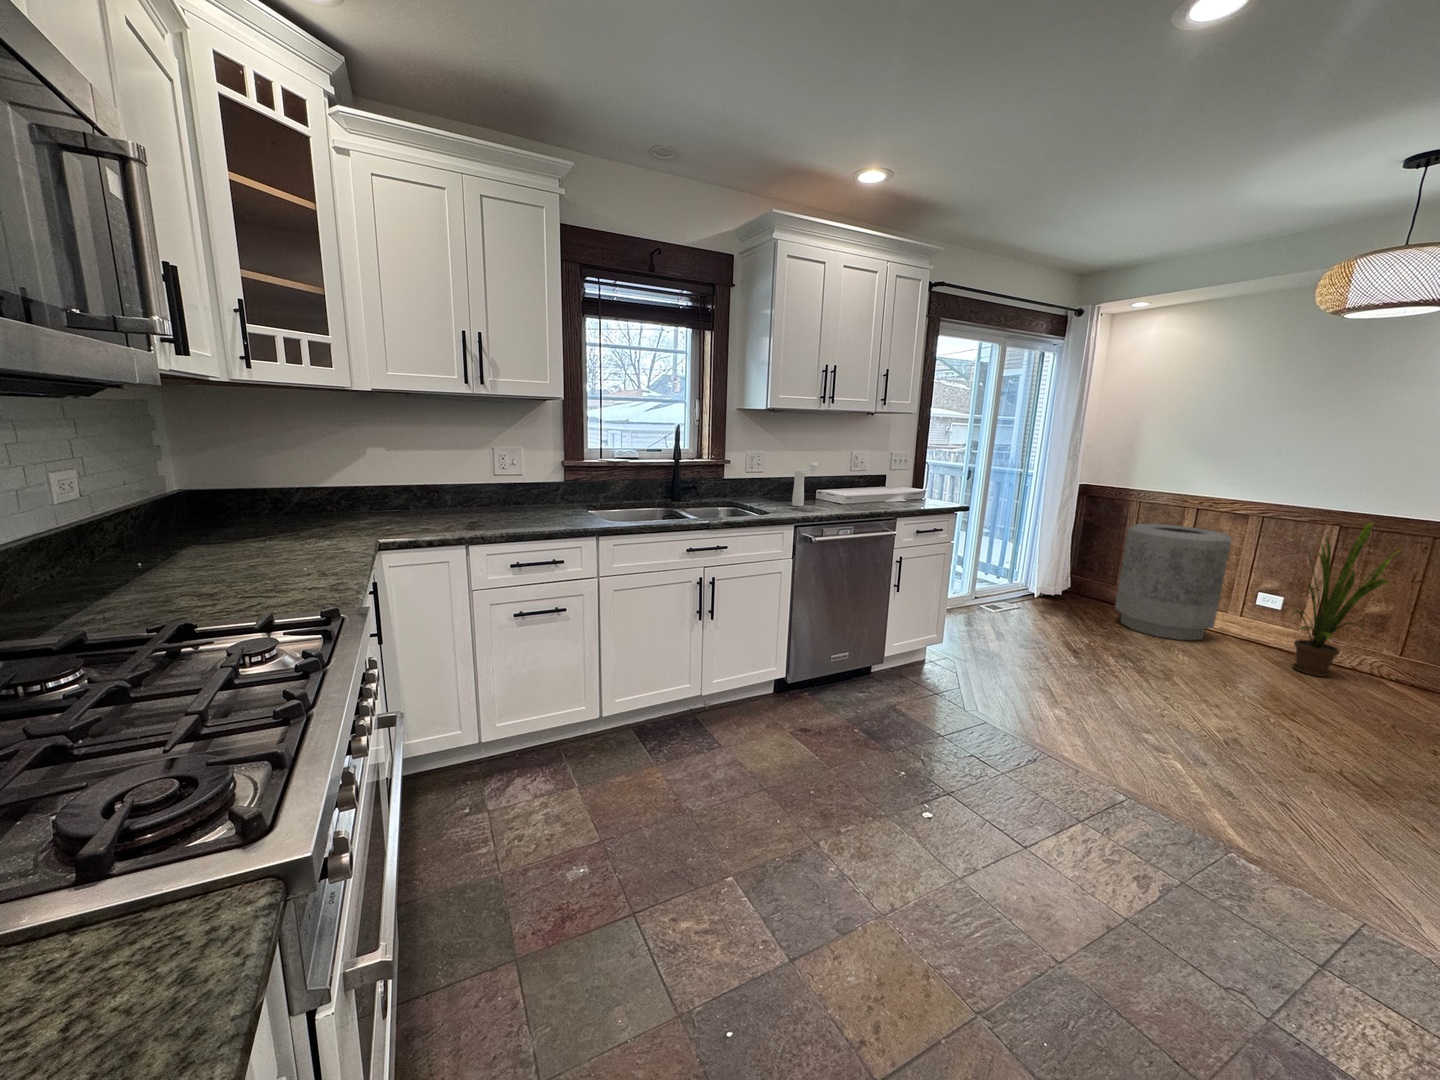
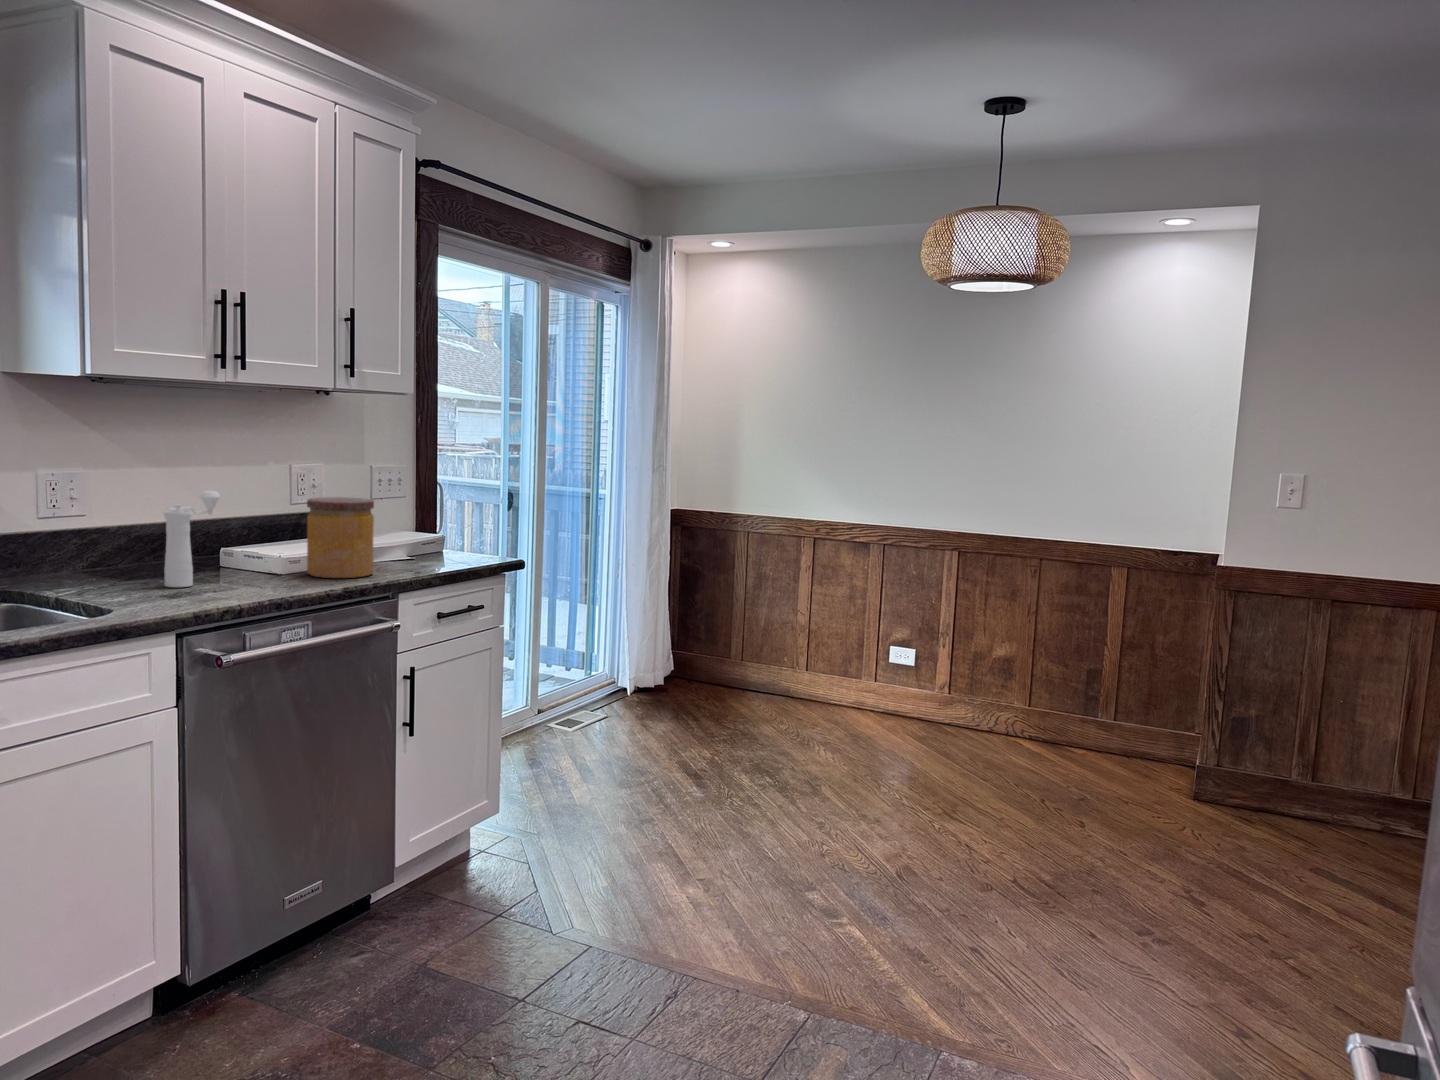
jar: none [854,467,889,508] -> present [307,497,374,578]
house plant: present [1292,521,1399,676] -> none [912,542,1025,748]
trash can: present [1115,524,1232,640] -> none [734,562,857,727]

